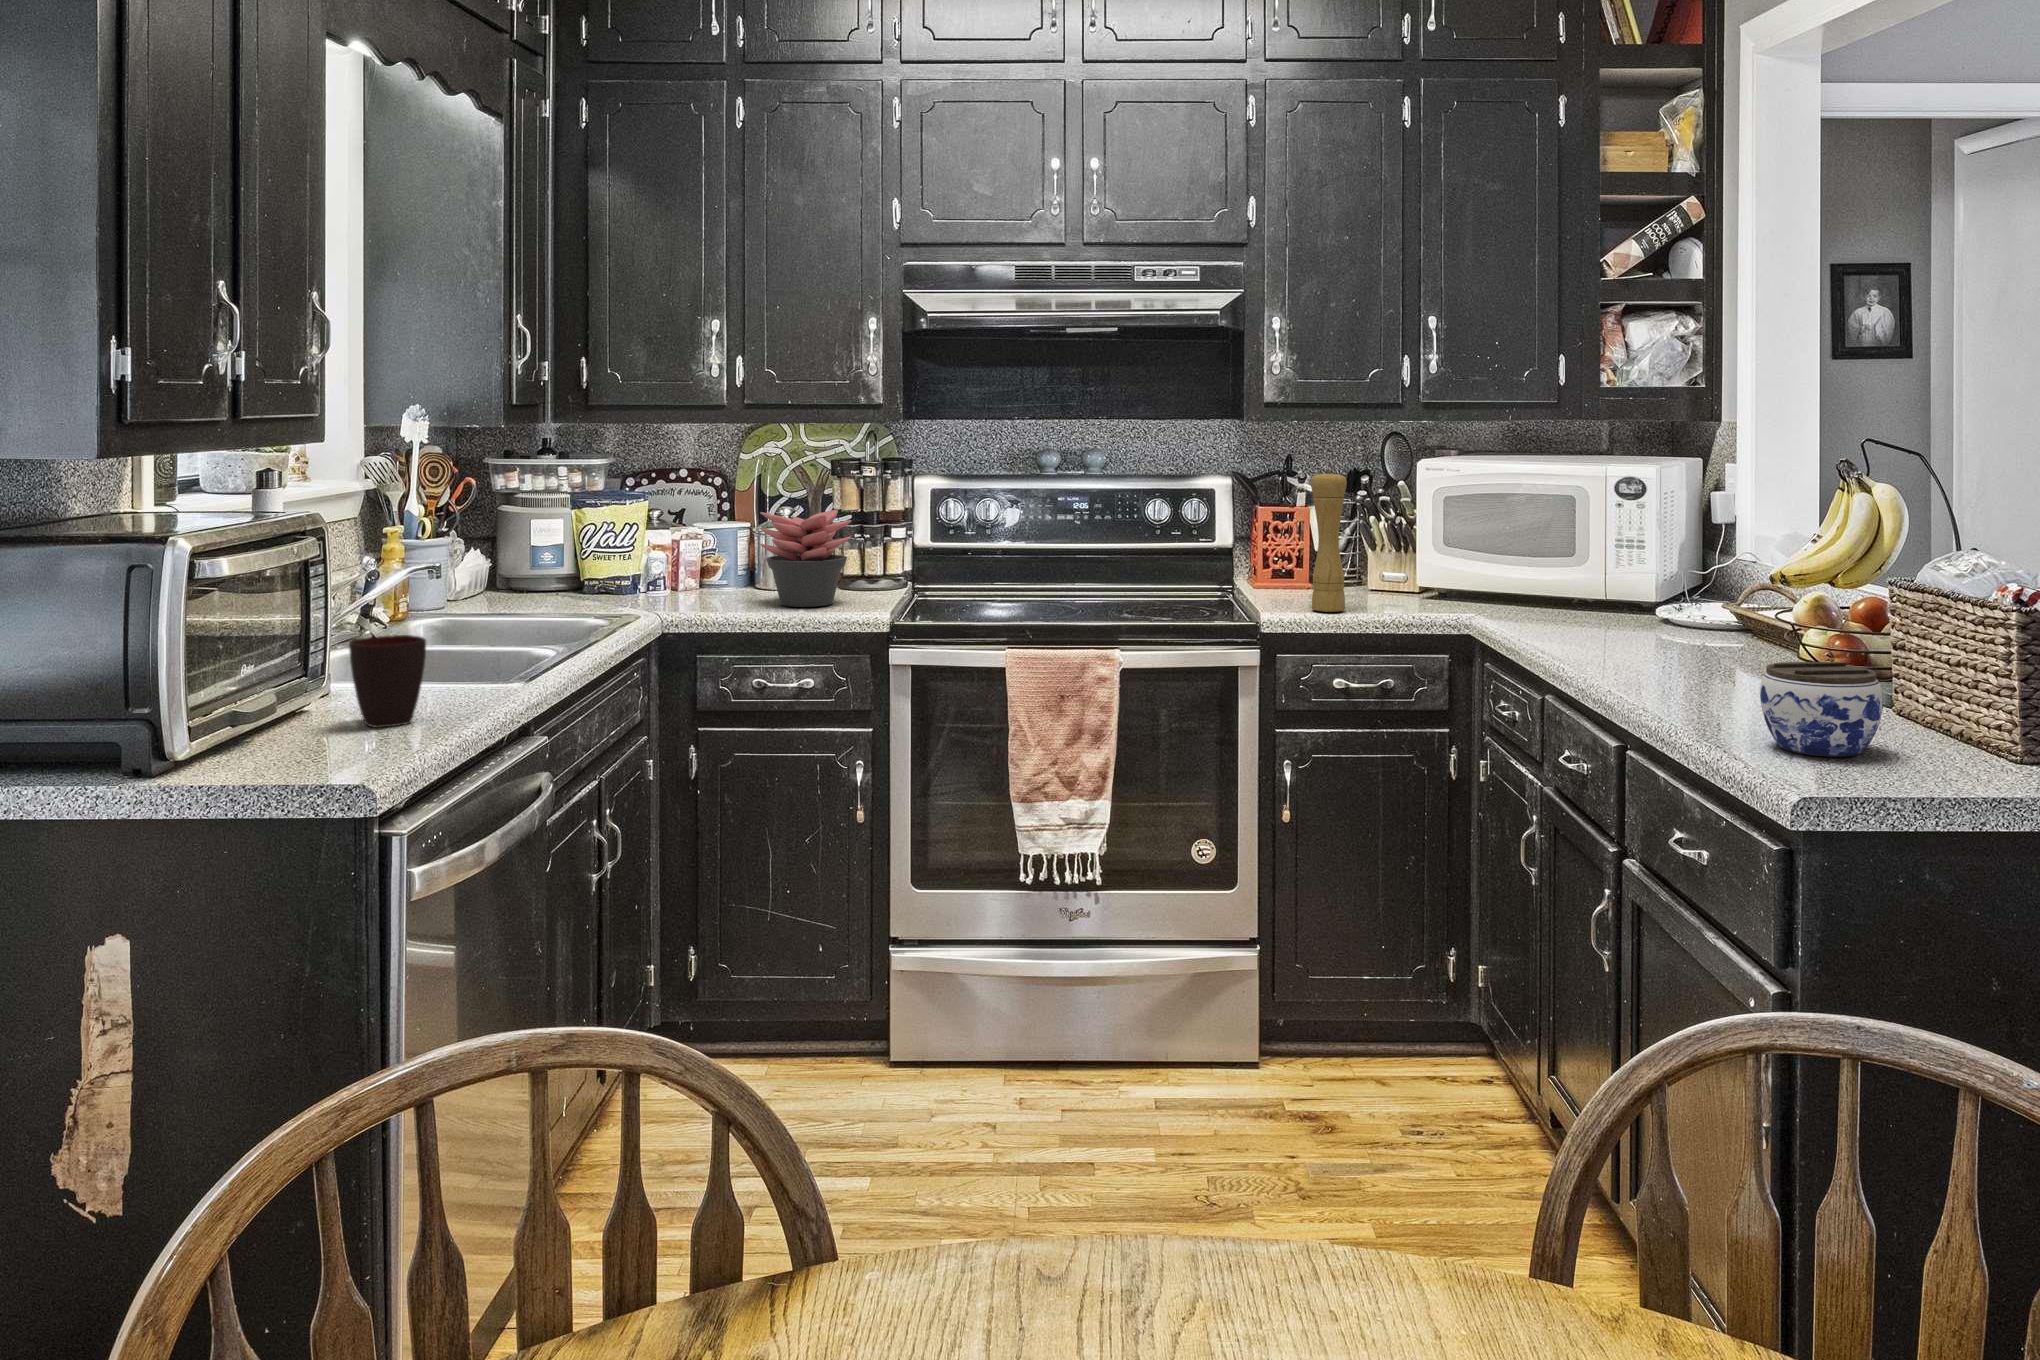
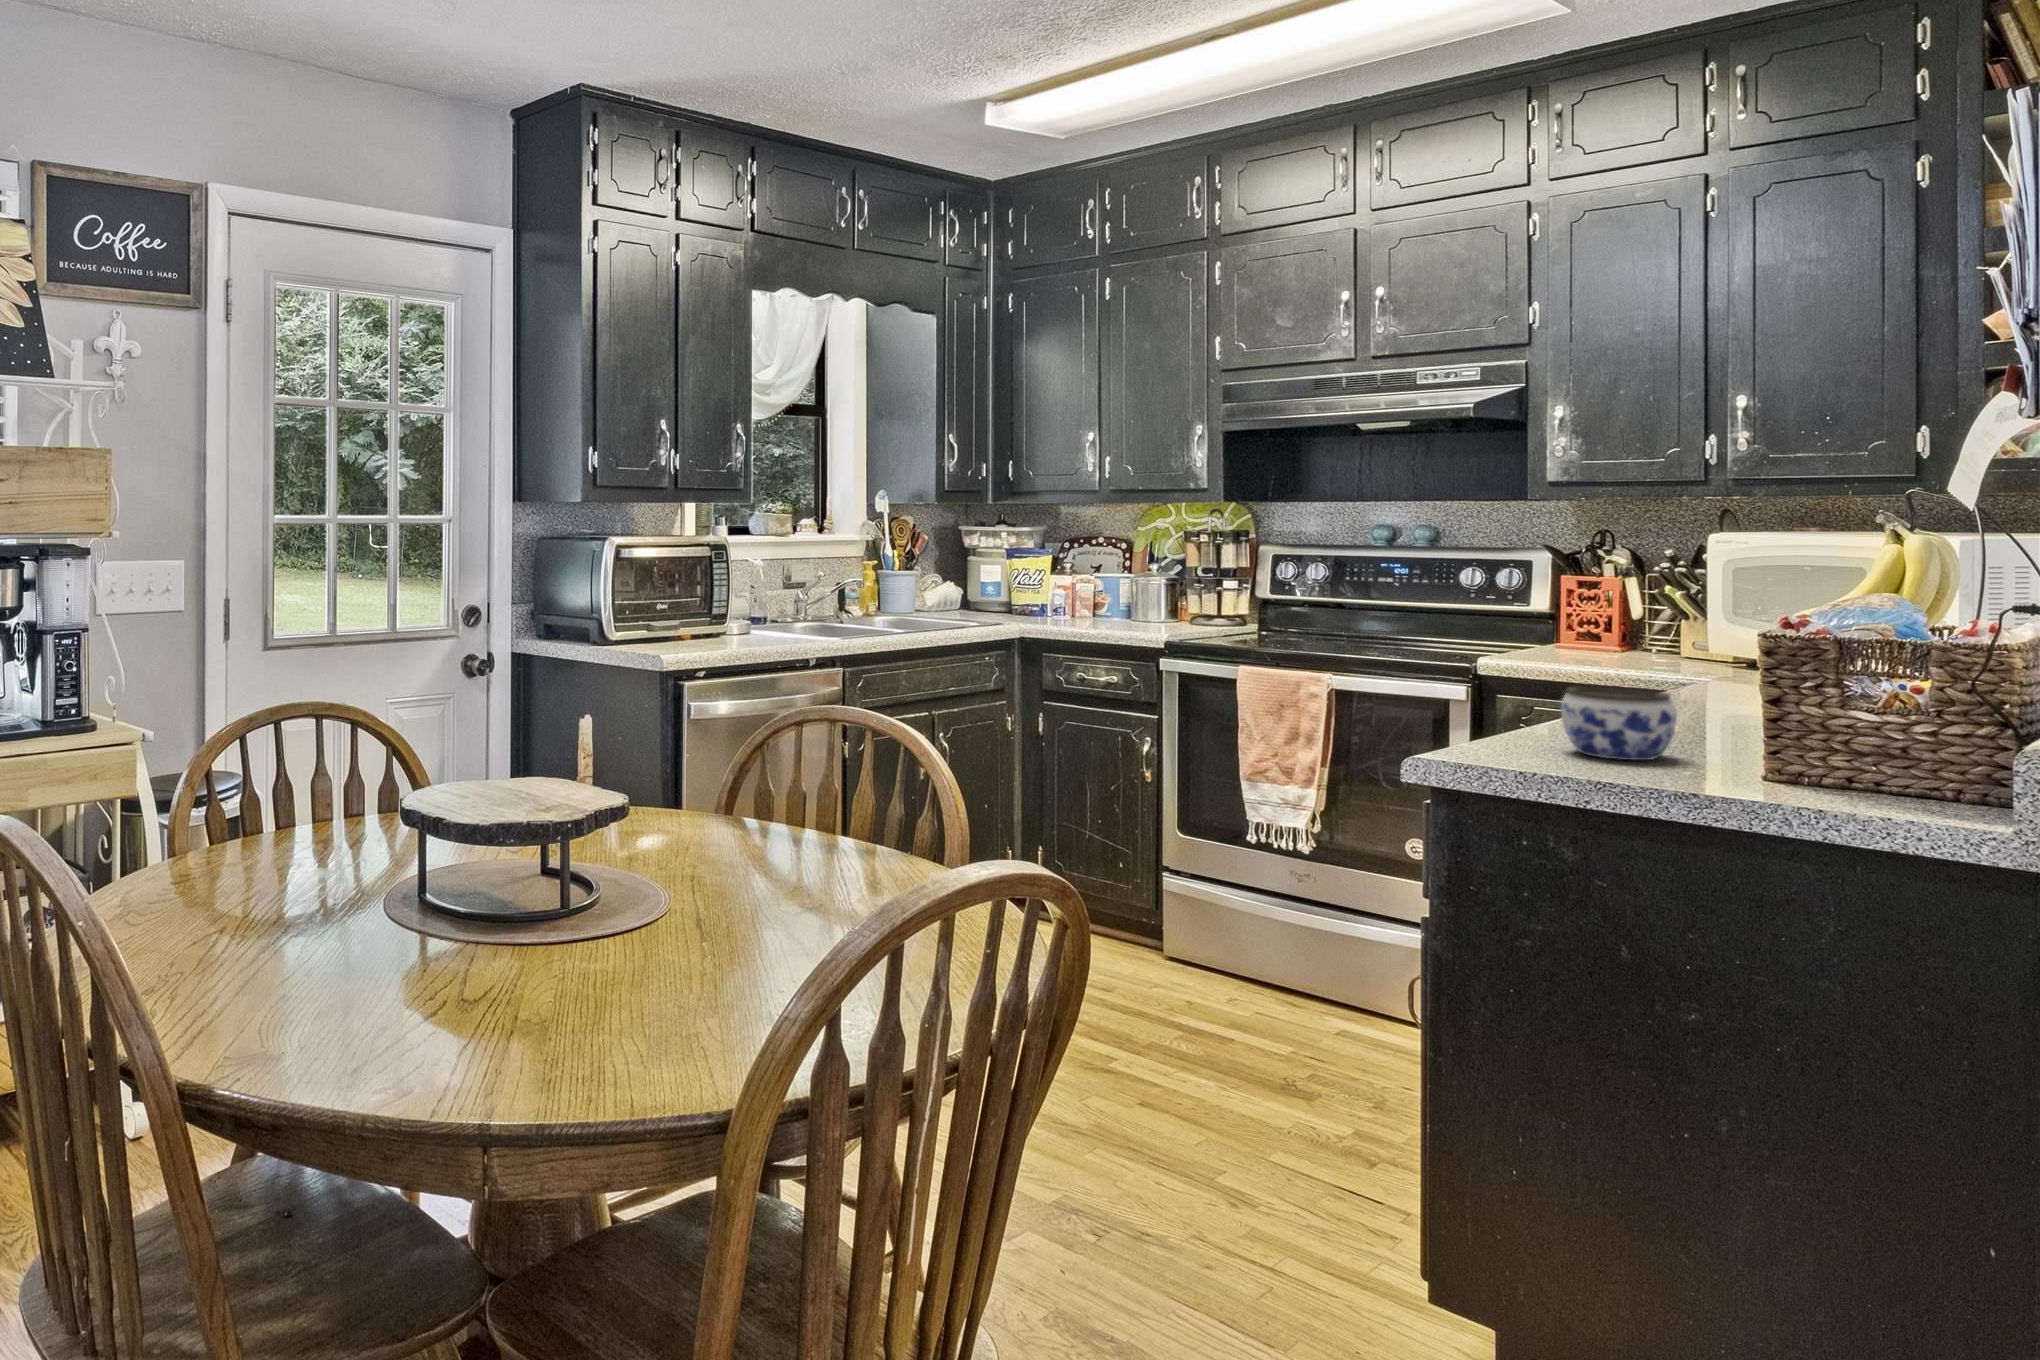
pepper mill: present [1311,471,1347,612] -> none [1542,542,1581,662]
succulent plant: present [760,510,852,607] -> none [1098,565,1160,630]
cup: present [349,635,426,728] -> none [755,613,790,657]

